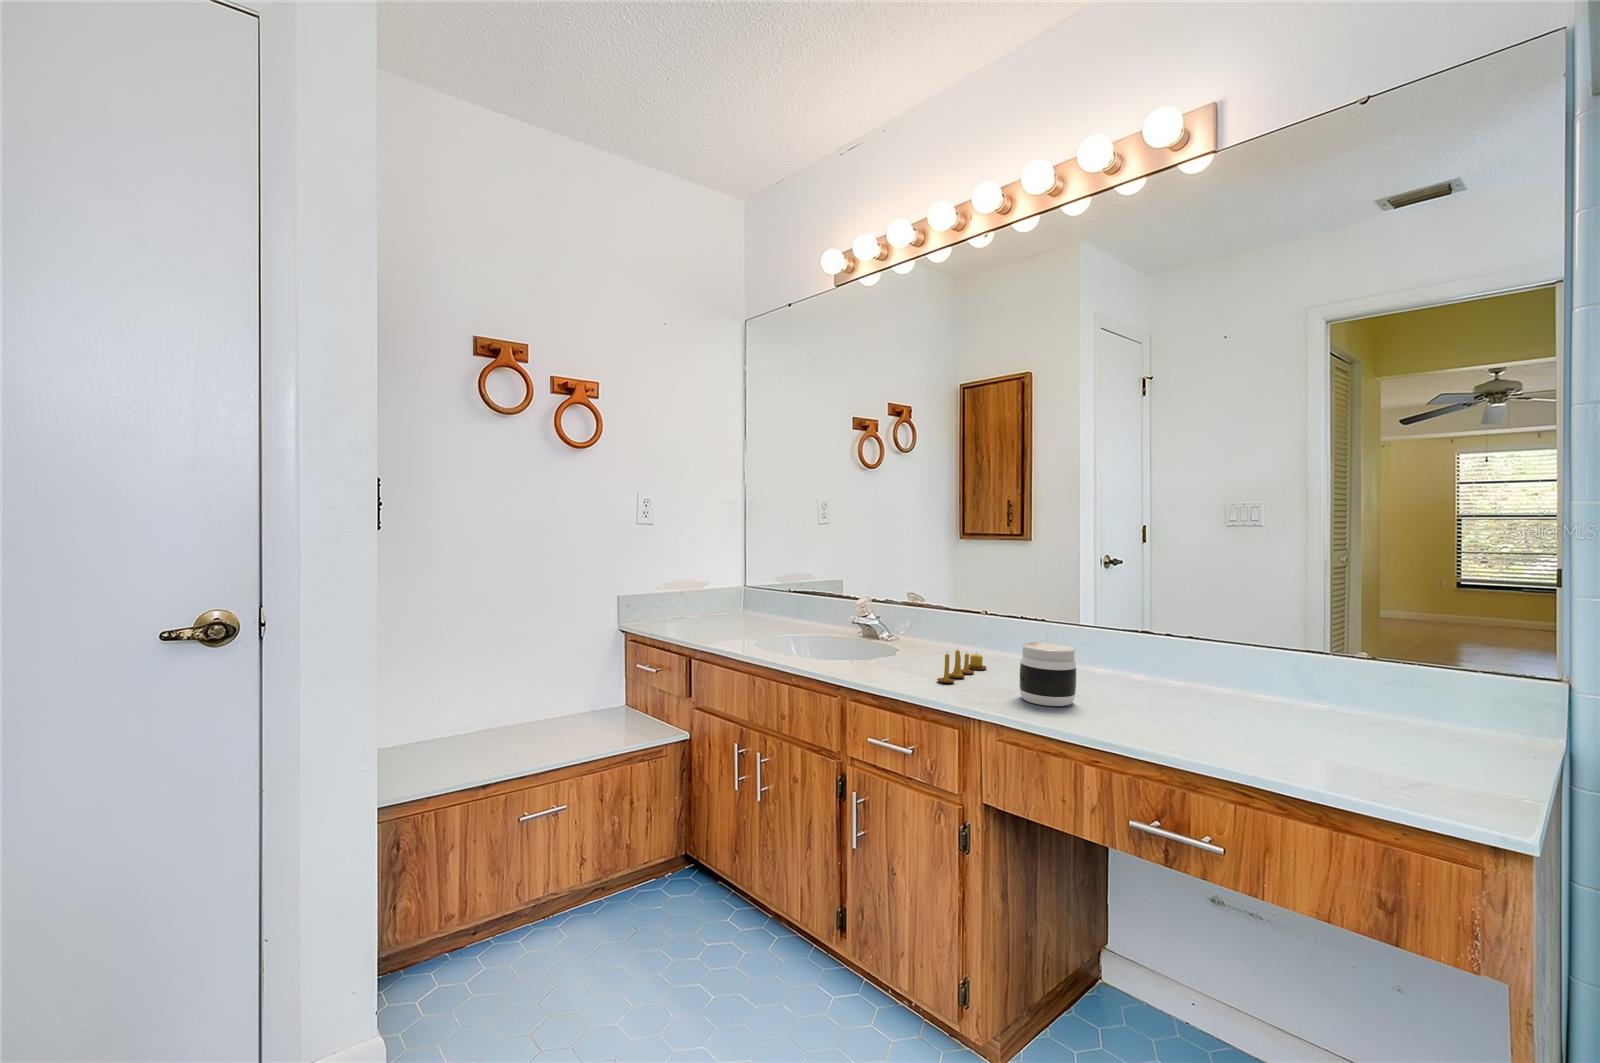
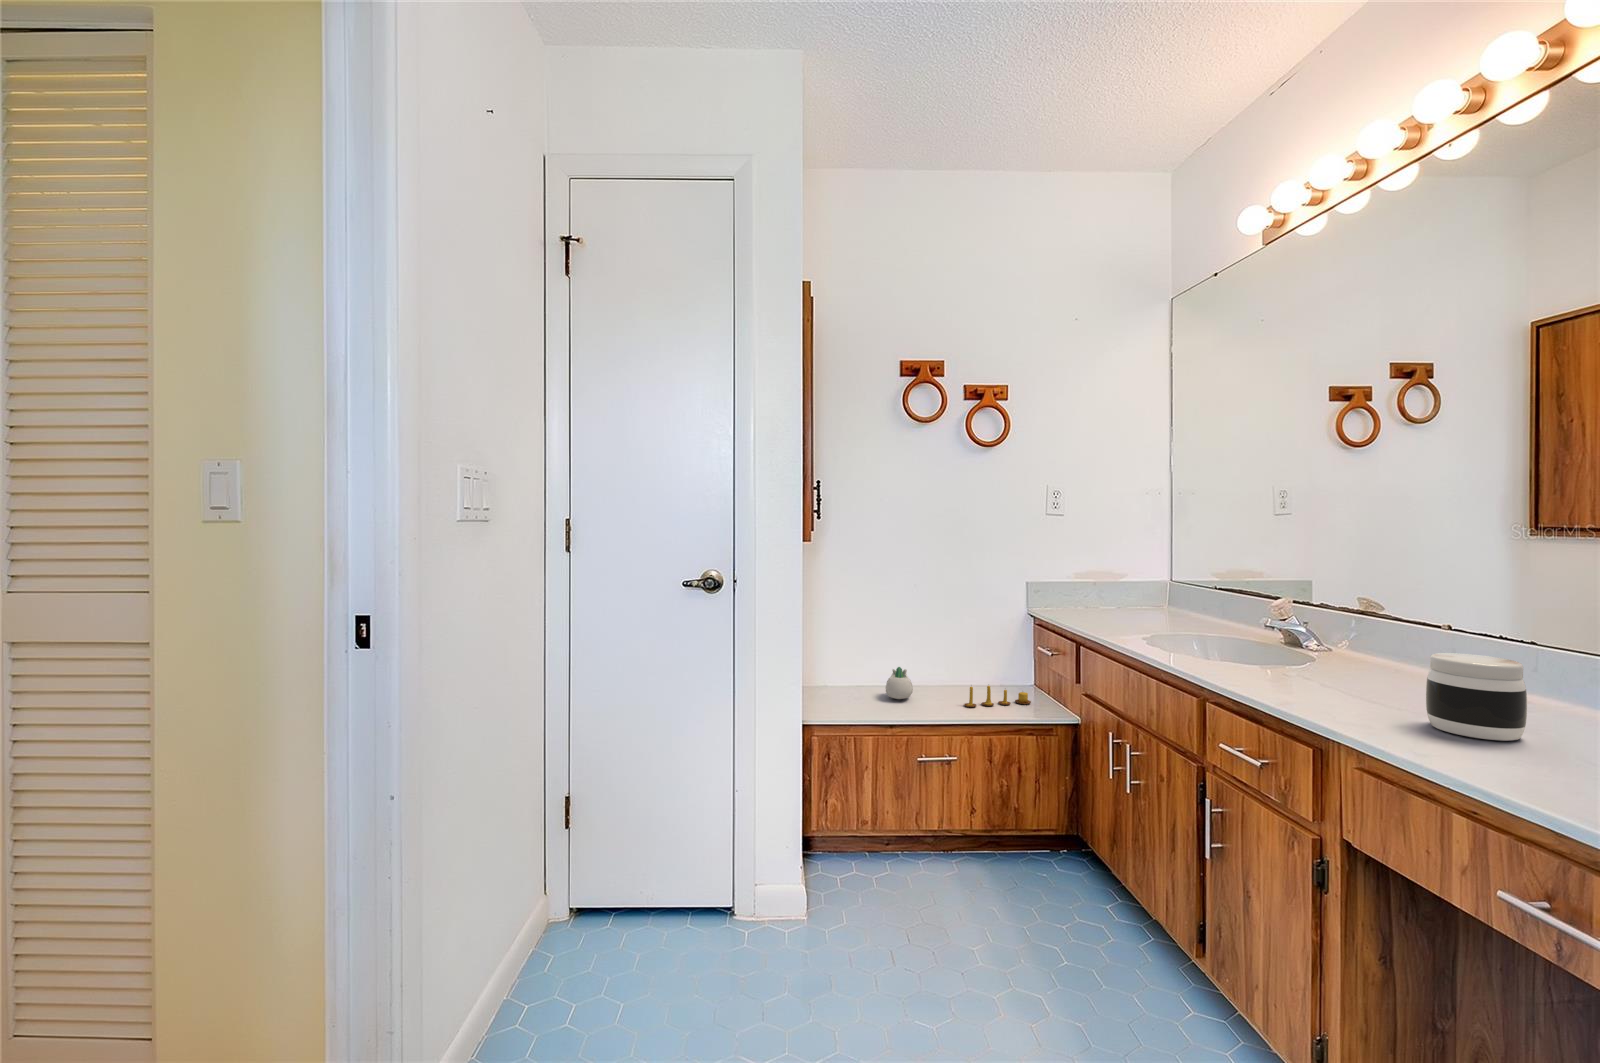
candle: present [937,650,986,683] -> present [964,685,1031,707]
succulent planter: none [463,708,500,749] -> present [886,667,913,699]

